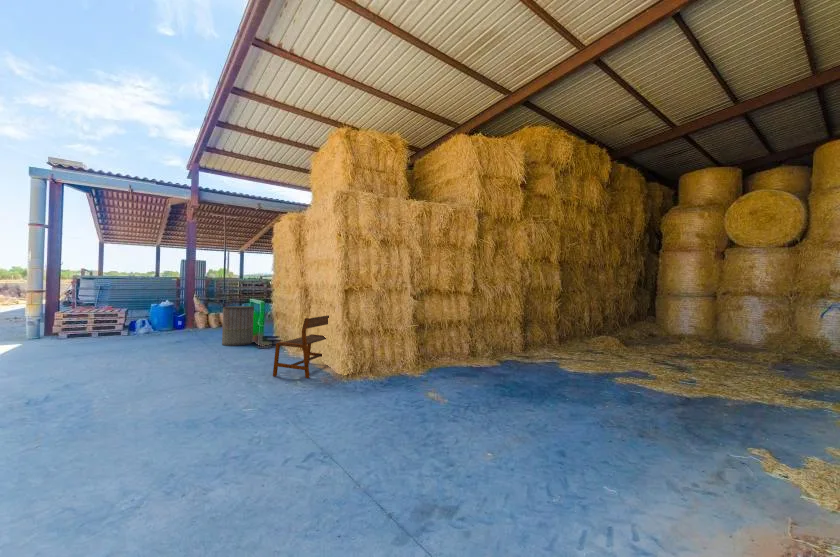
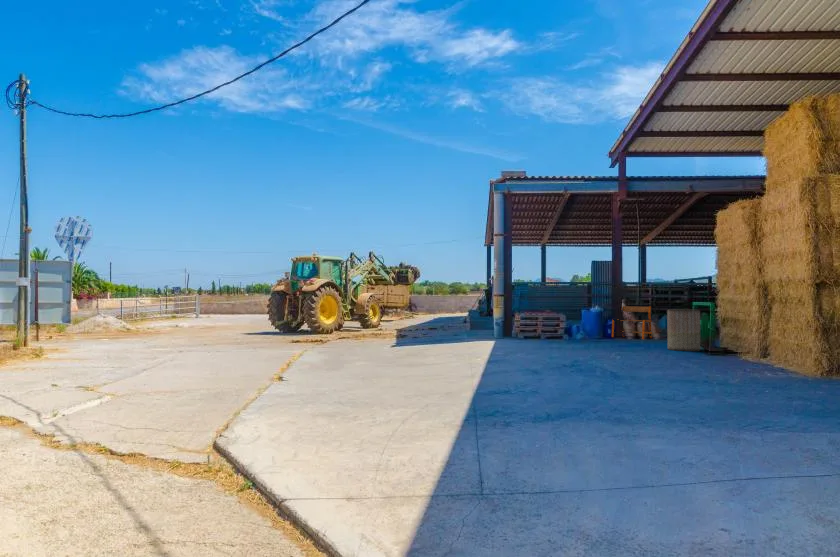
bench: present [273,315,329,378] -> present [612,306,652,339]

